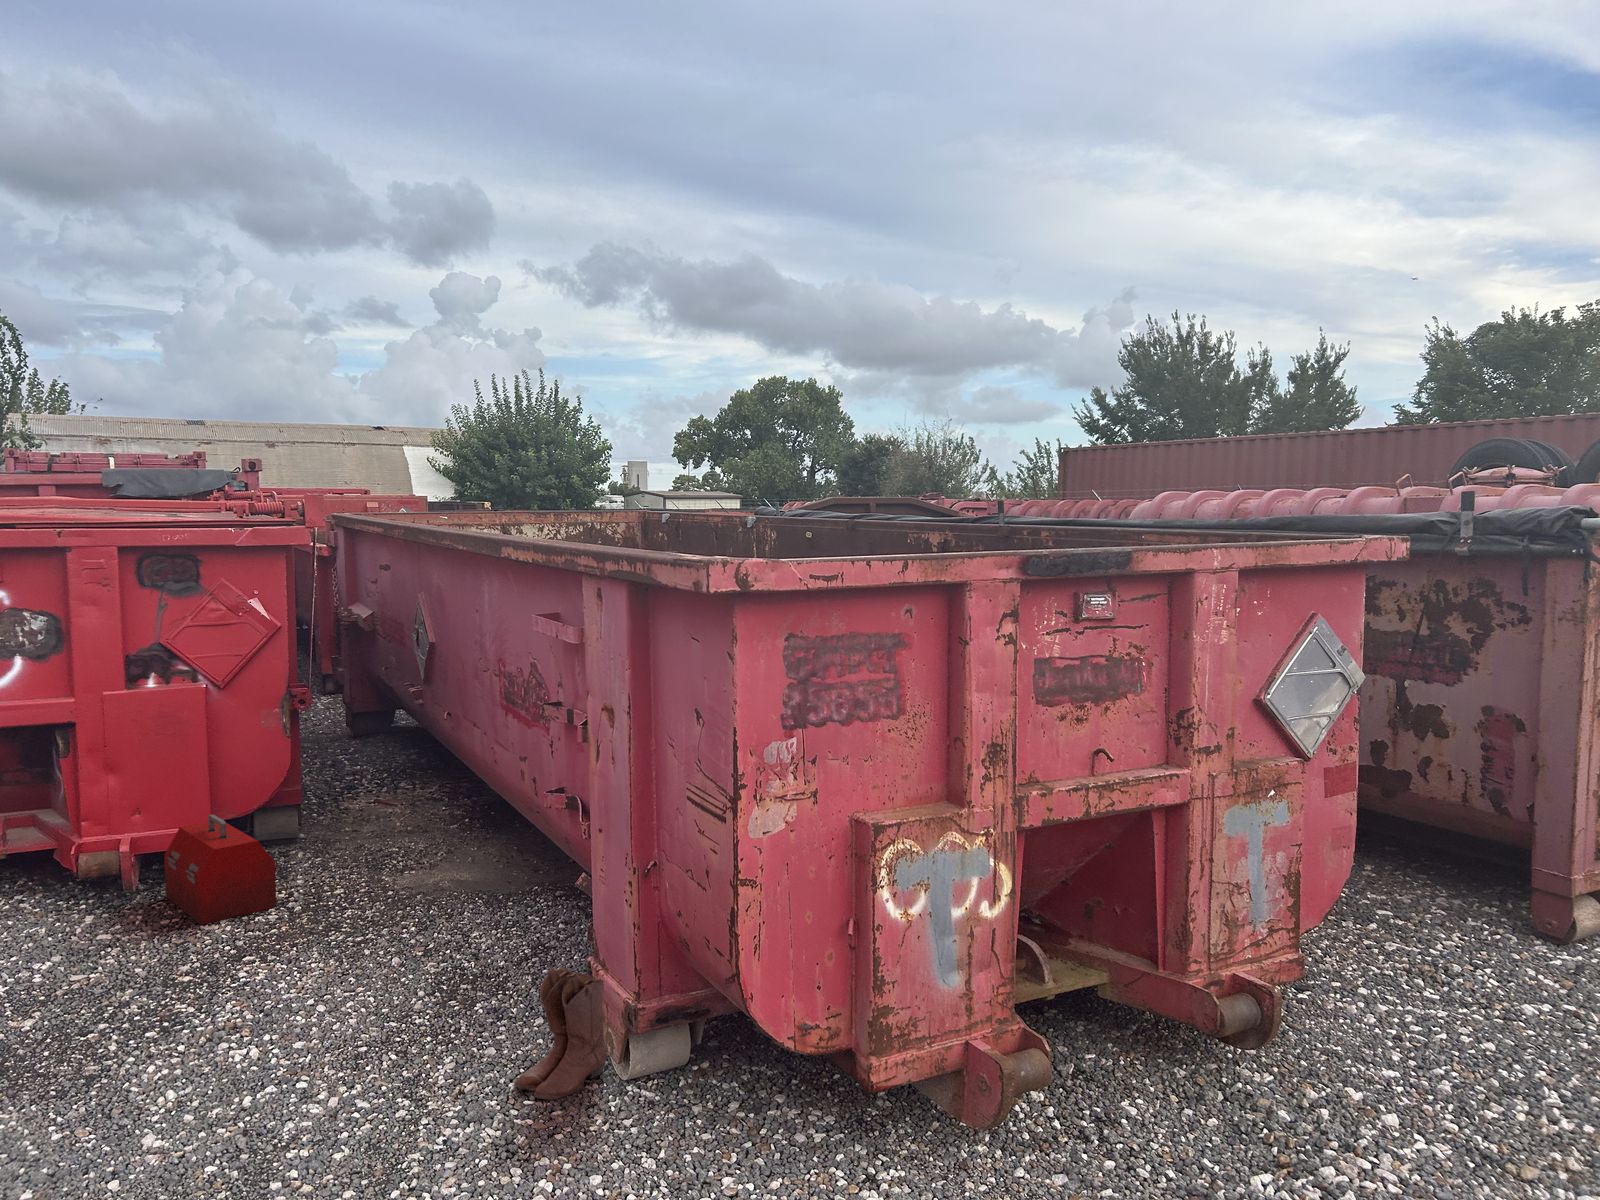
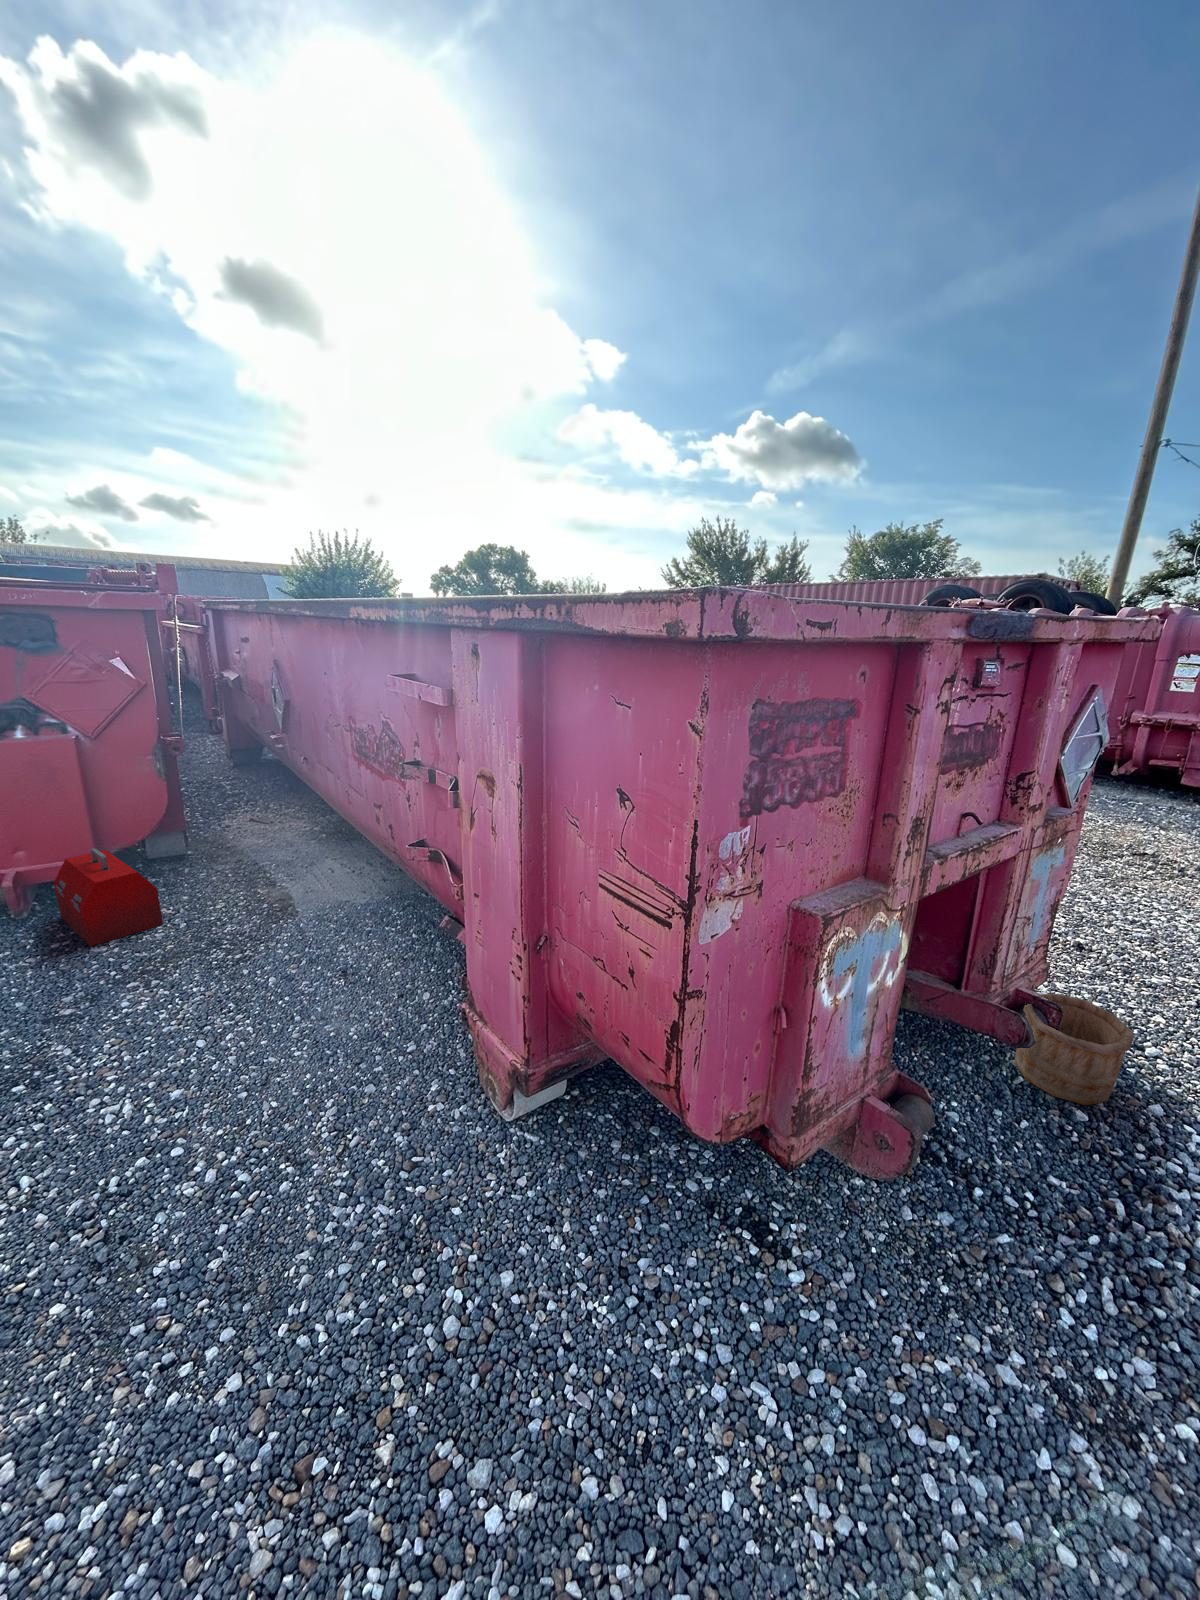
boots: present [513,967,607,1100] -> none [398,1020,486,1156]
wooden bucket: none [1223,979,1338,1100] -> present [1014,993,1134,1105]

